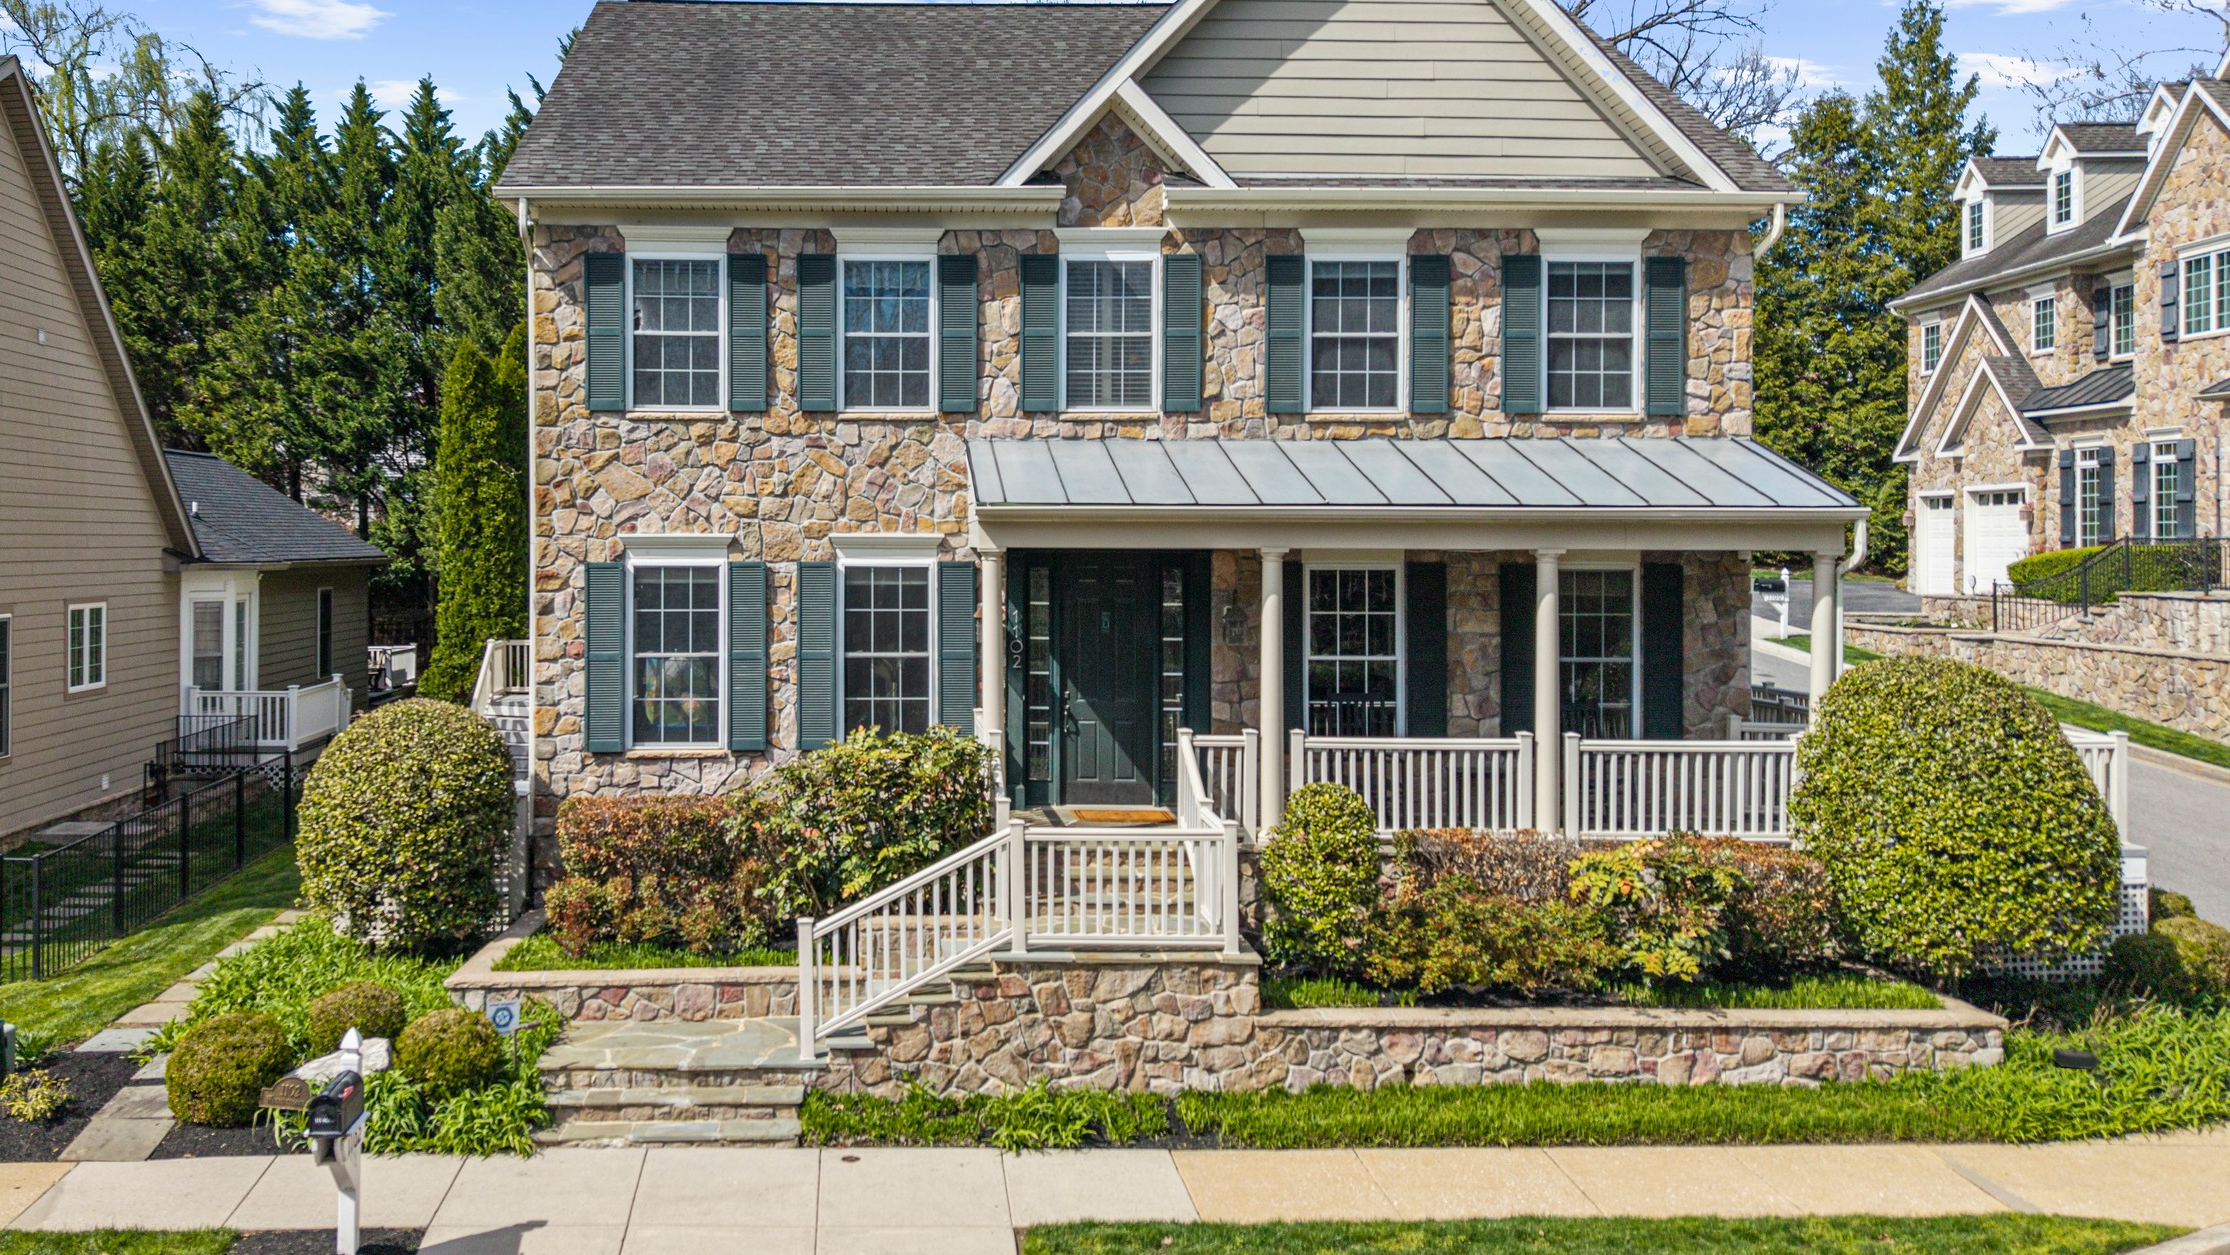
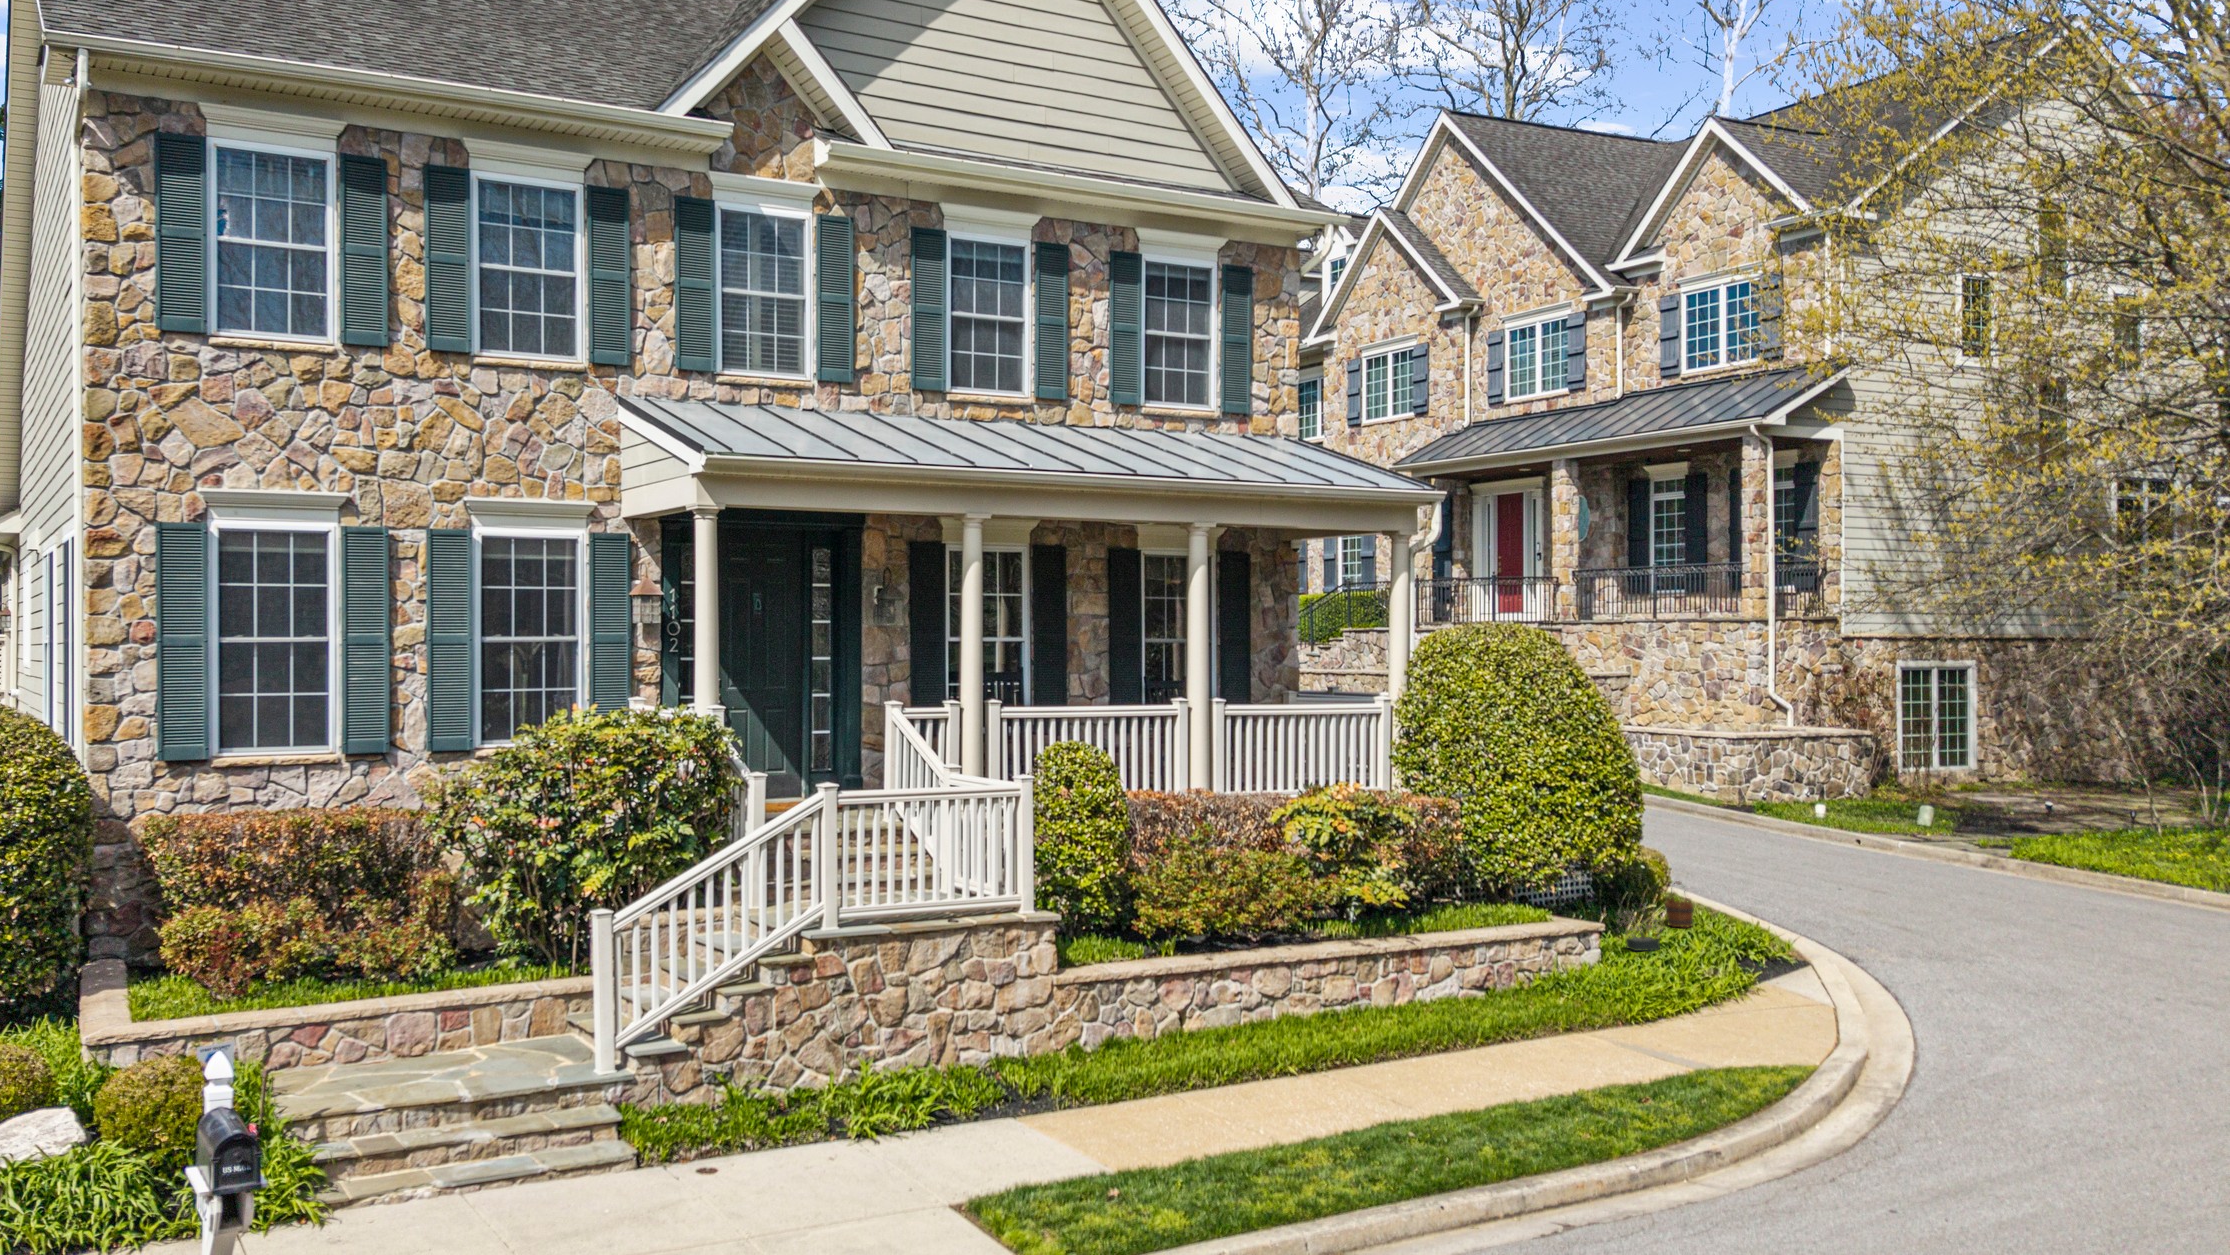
wooden bucket: none [2139,986,2181,1044] -> present [1665,881,1694,927]

